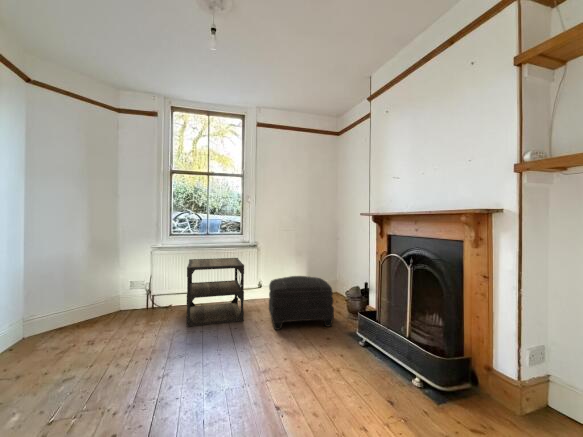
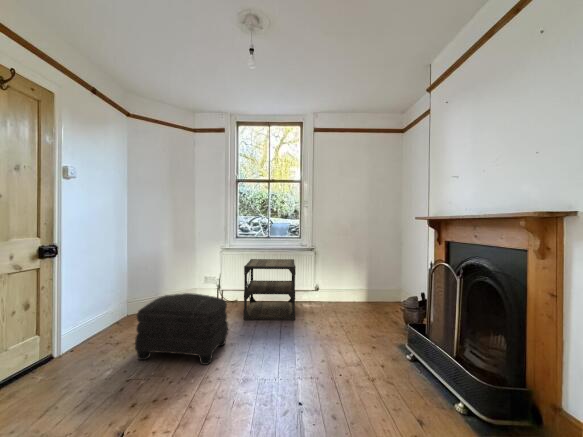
ottoman: present [269,276,334,330] -> present [135,293,228,365]

